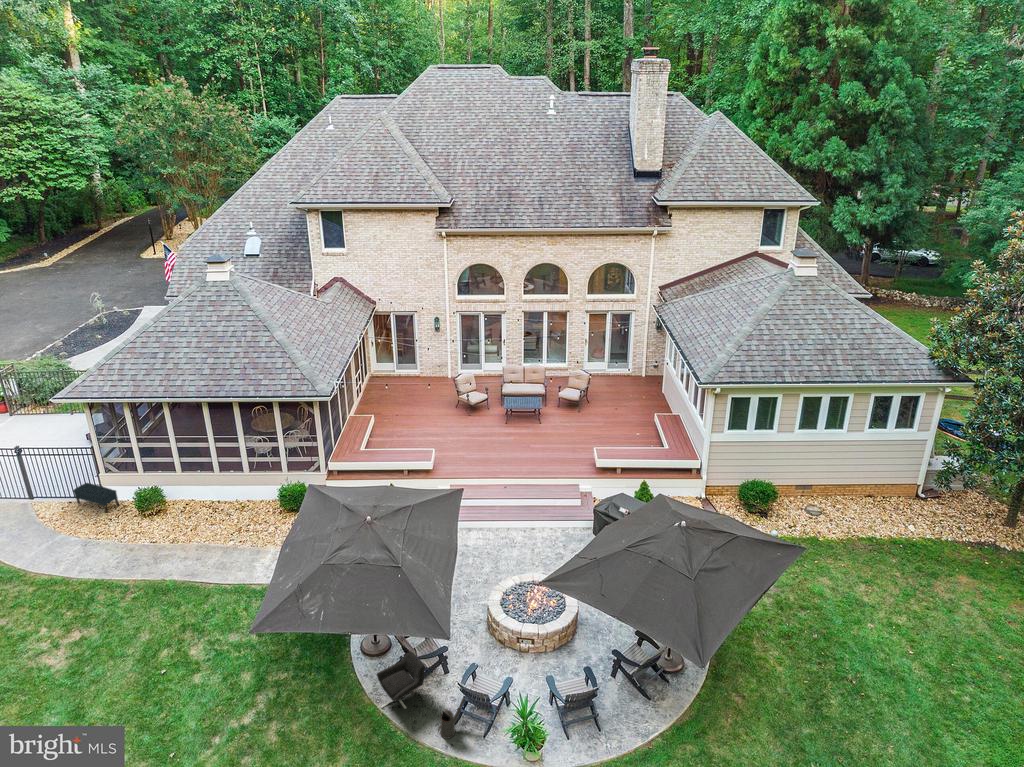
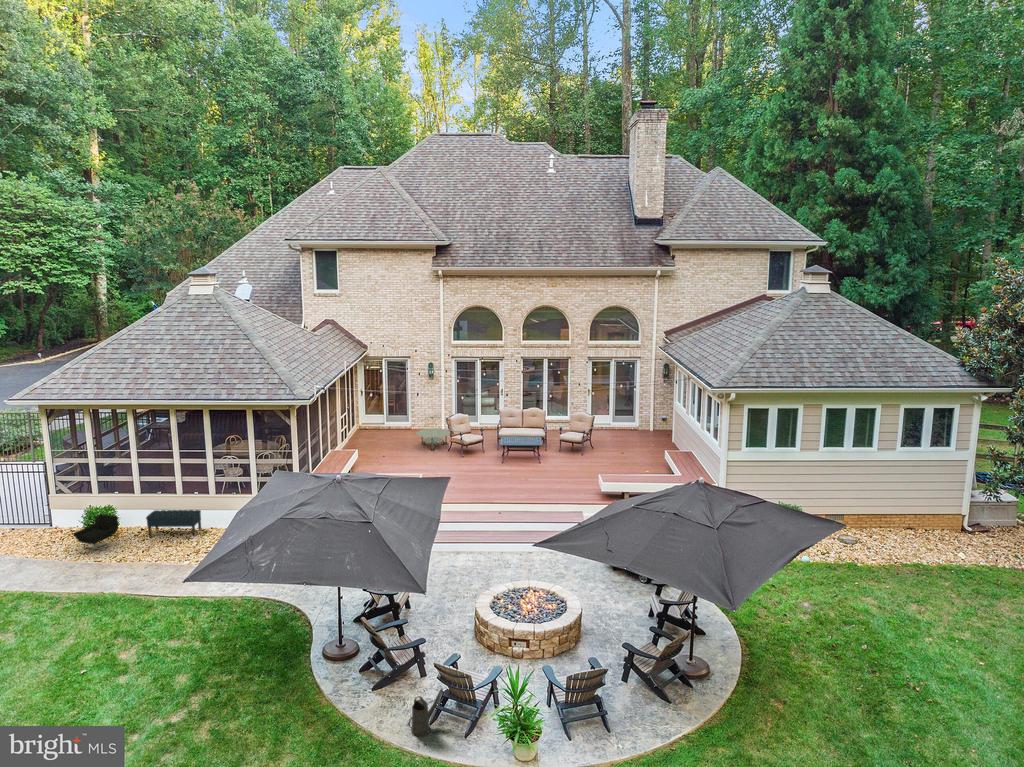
round table: none [427,385,458,408] -> present [417,428,450,450]
bench: present [73,483,119,513] -> present [146,510,201,536]
lounge chair: present [377,652,425,709] -> present [73,514,118,555]

